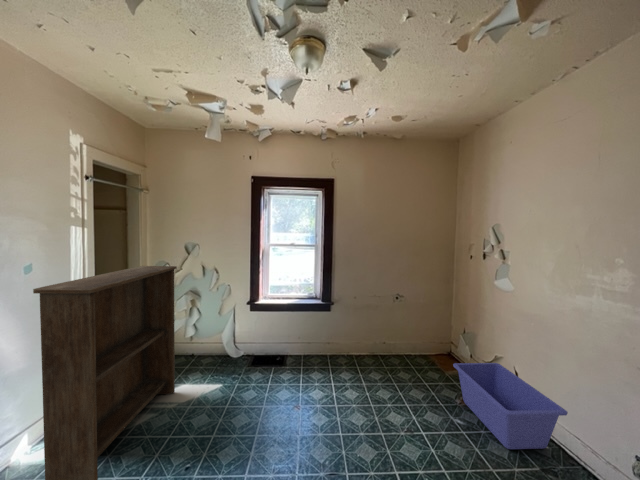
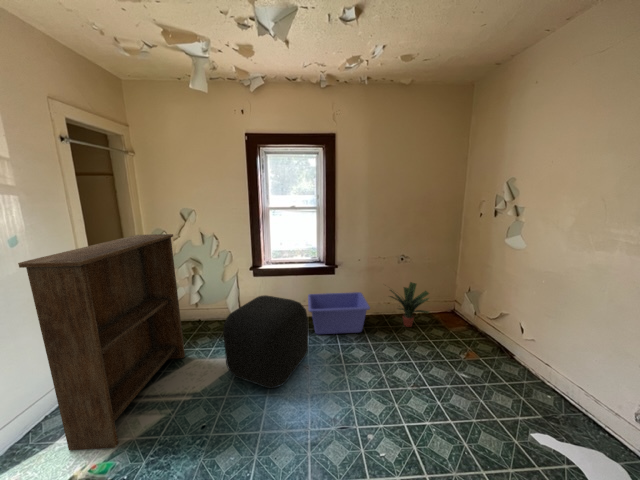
potted plant: none [377,321,425,368] -> present [390,282,429,327]
ottoman: none [216,330,301,428] -> present [223,295,308,388]
storage bin: present [453,363,568,449] -> present [308,292,370,334]

